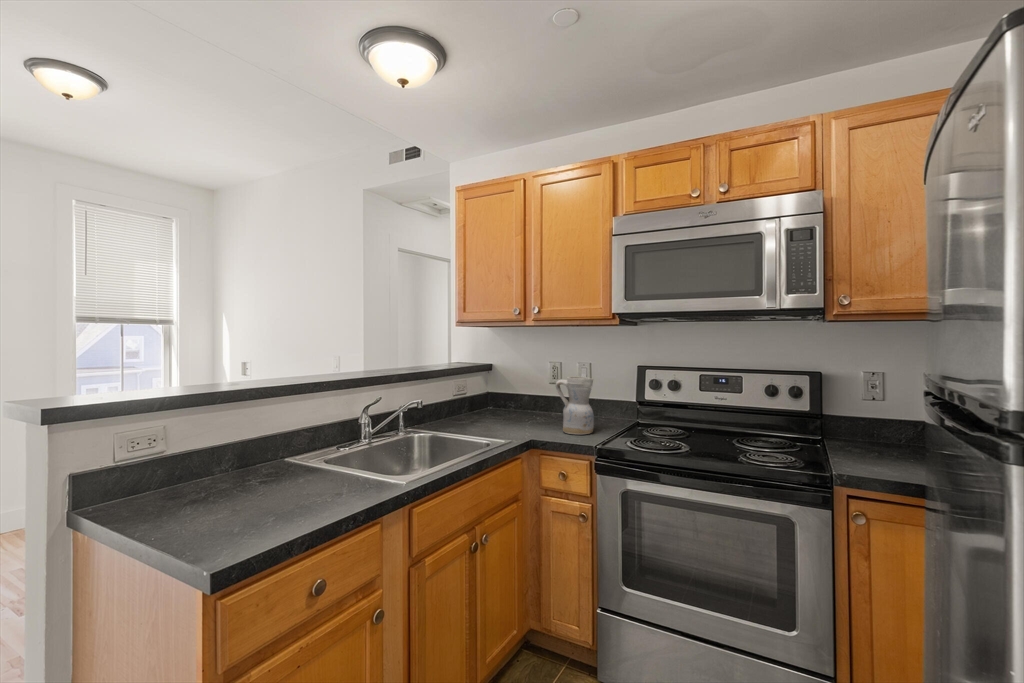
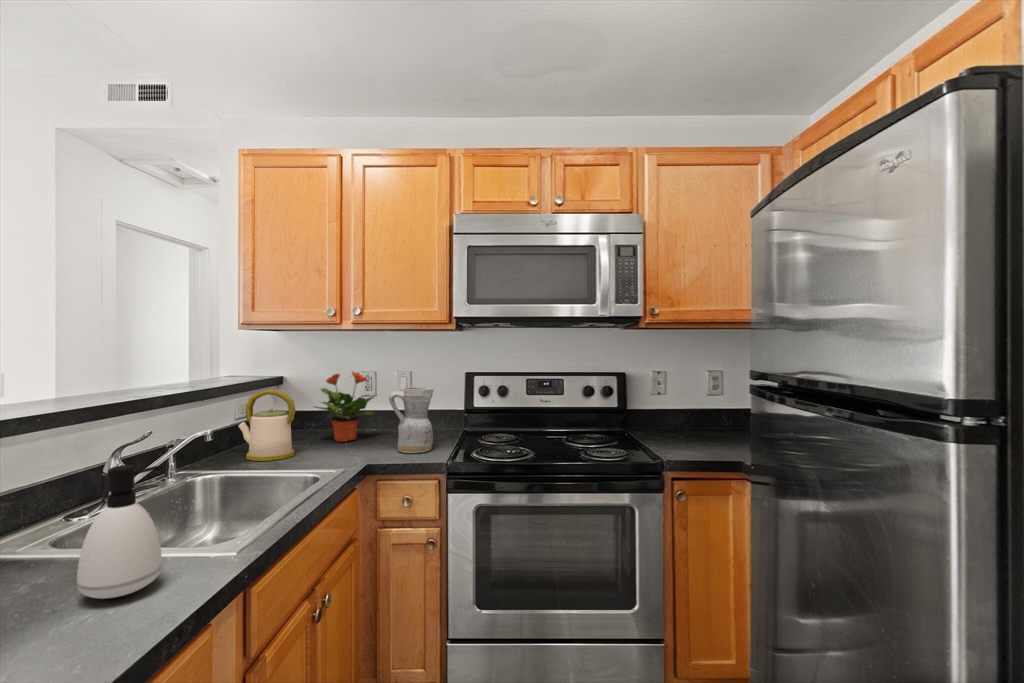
potted plant: none [507,362,559,420] -> present [315,372,375,442]
kettle: none [449,373,487,428] -> present [238,390,295,461]
soap dispenser: none [290,413,339,496] -> present [77,465,165,599]

